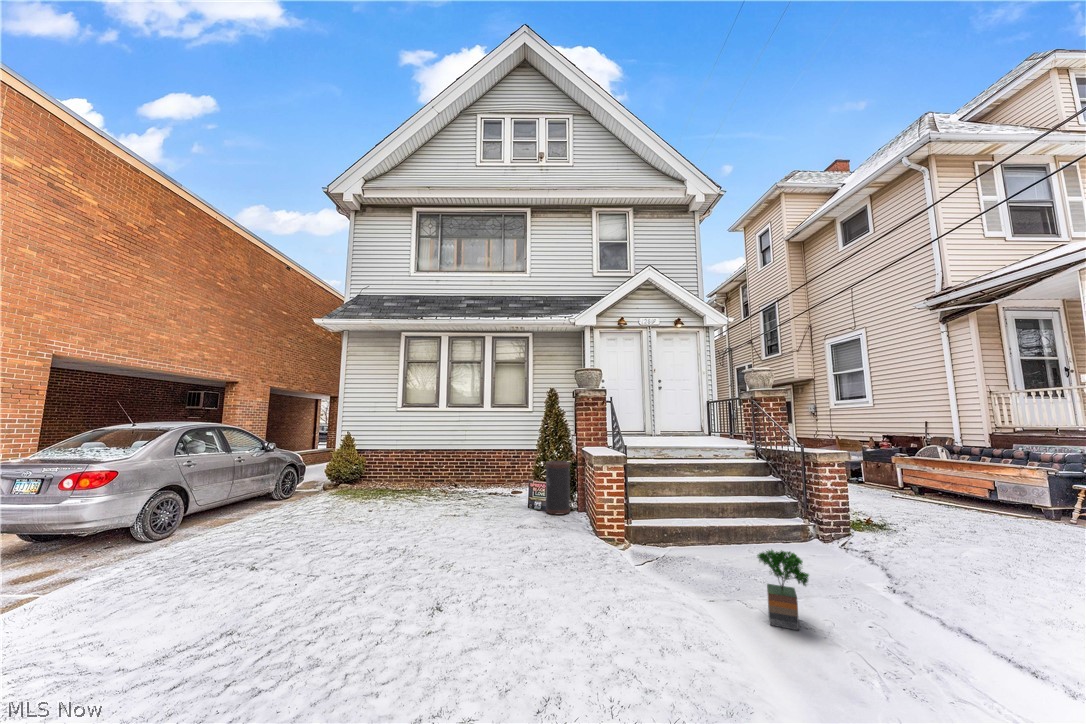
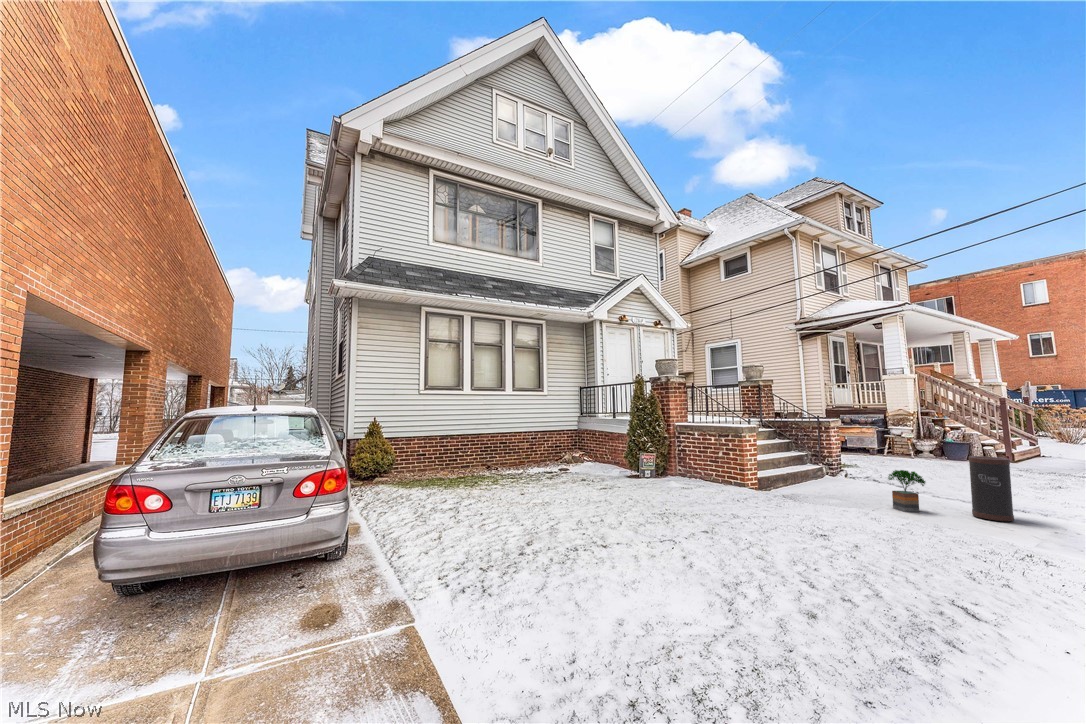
trash can: present [546,461,570,515] -> present [969,456,1014,522]

